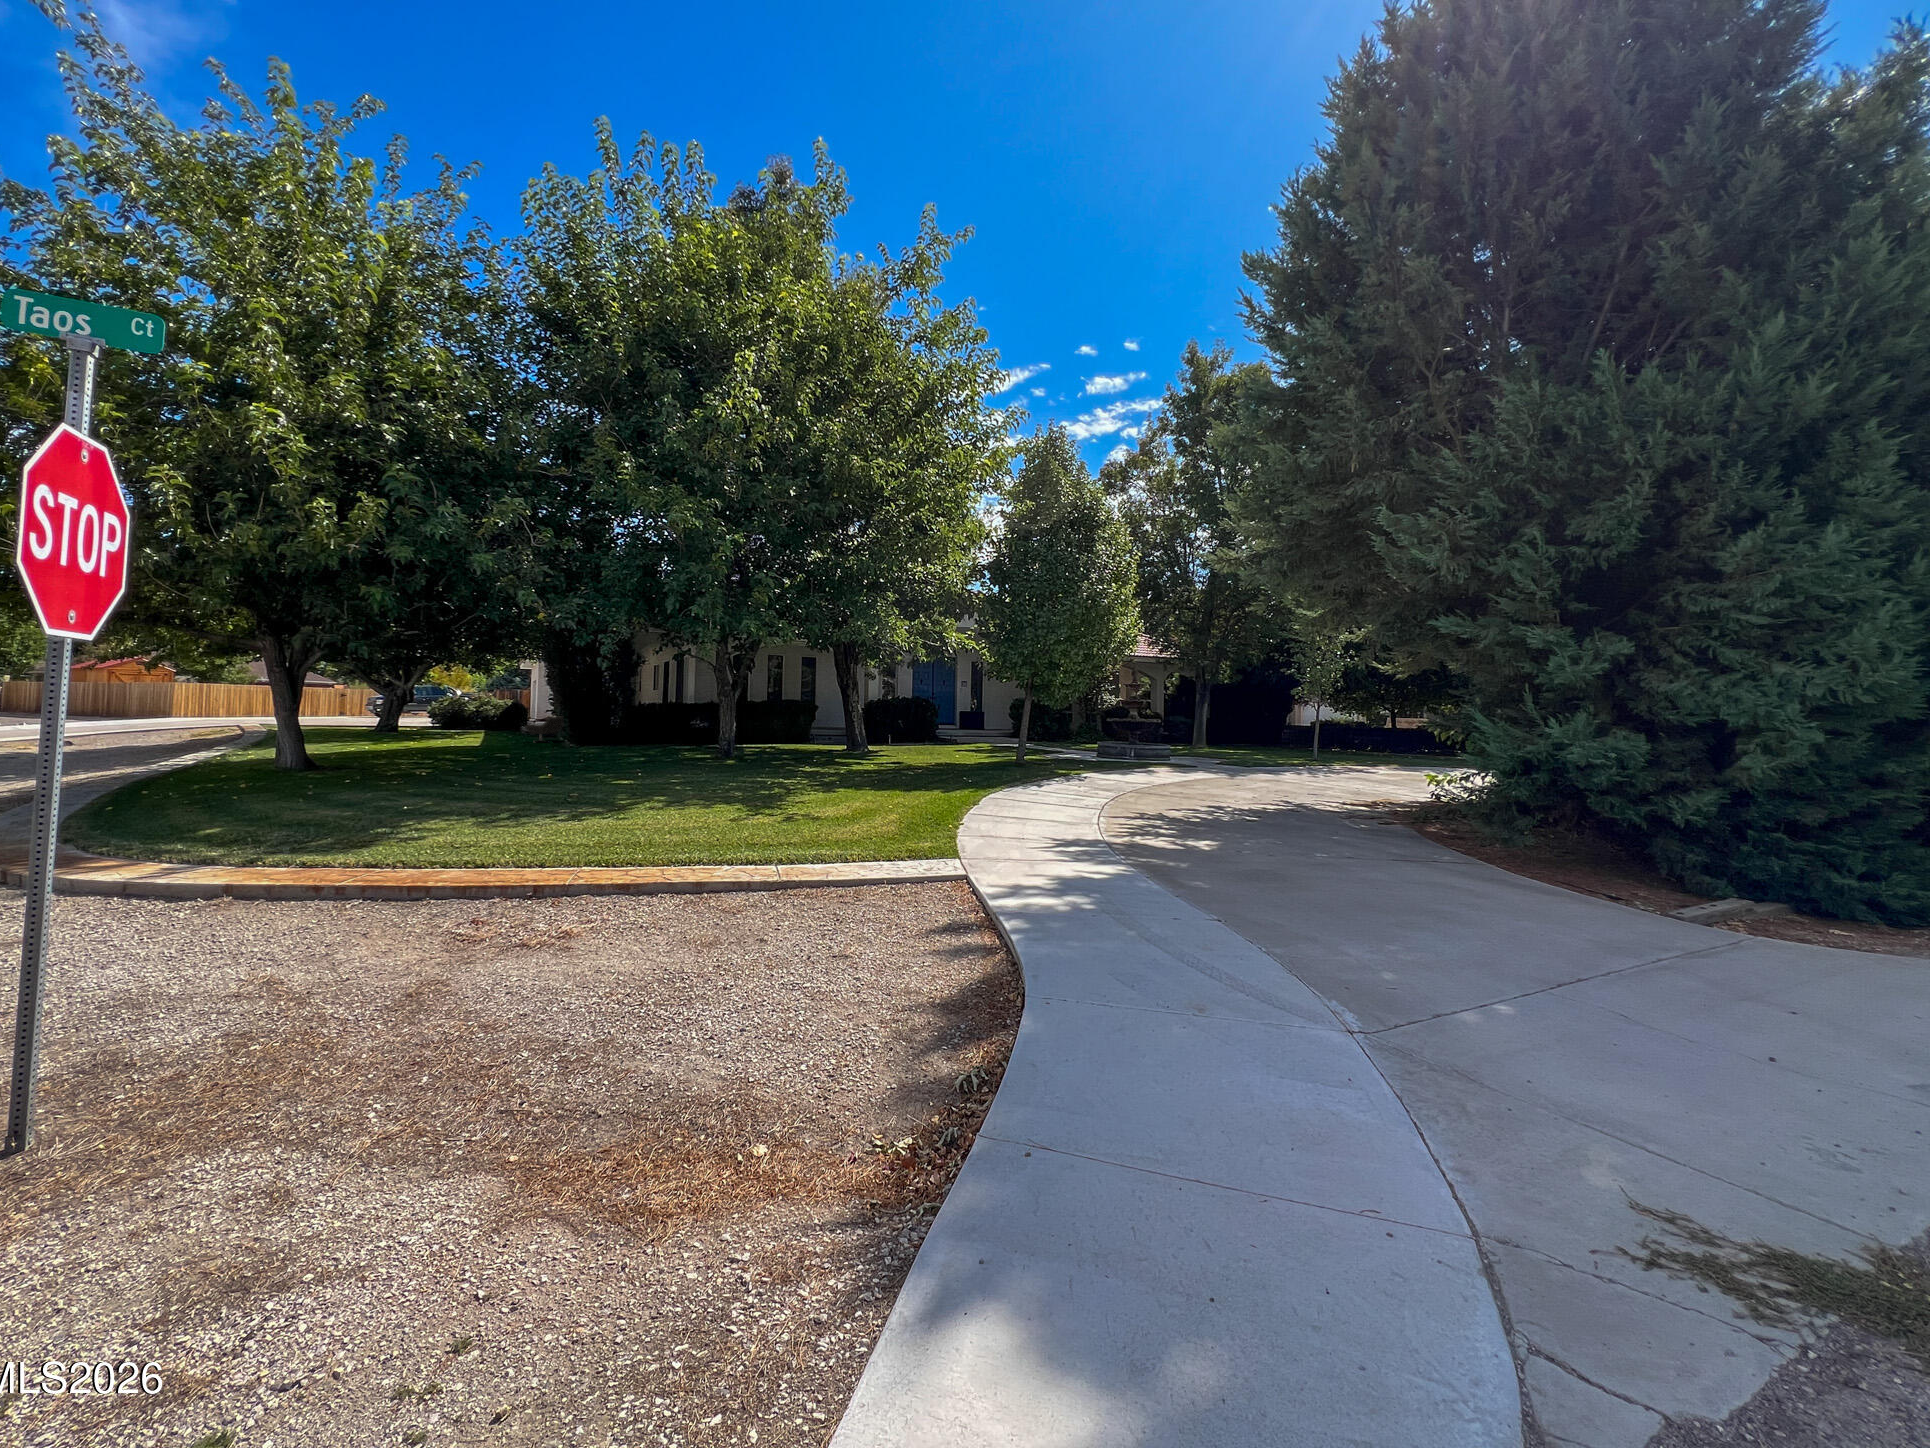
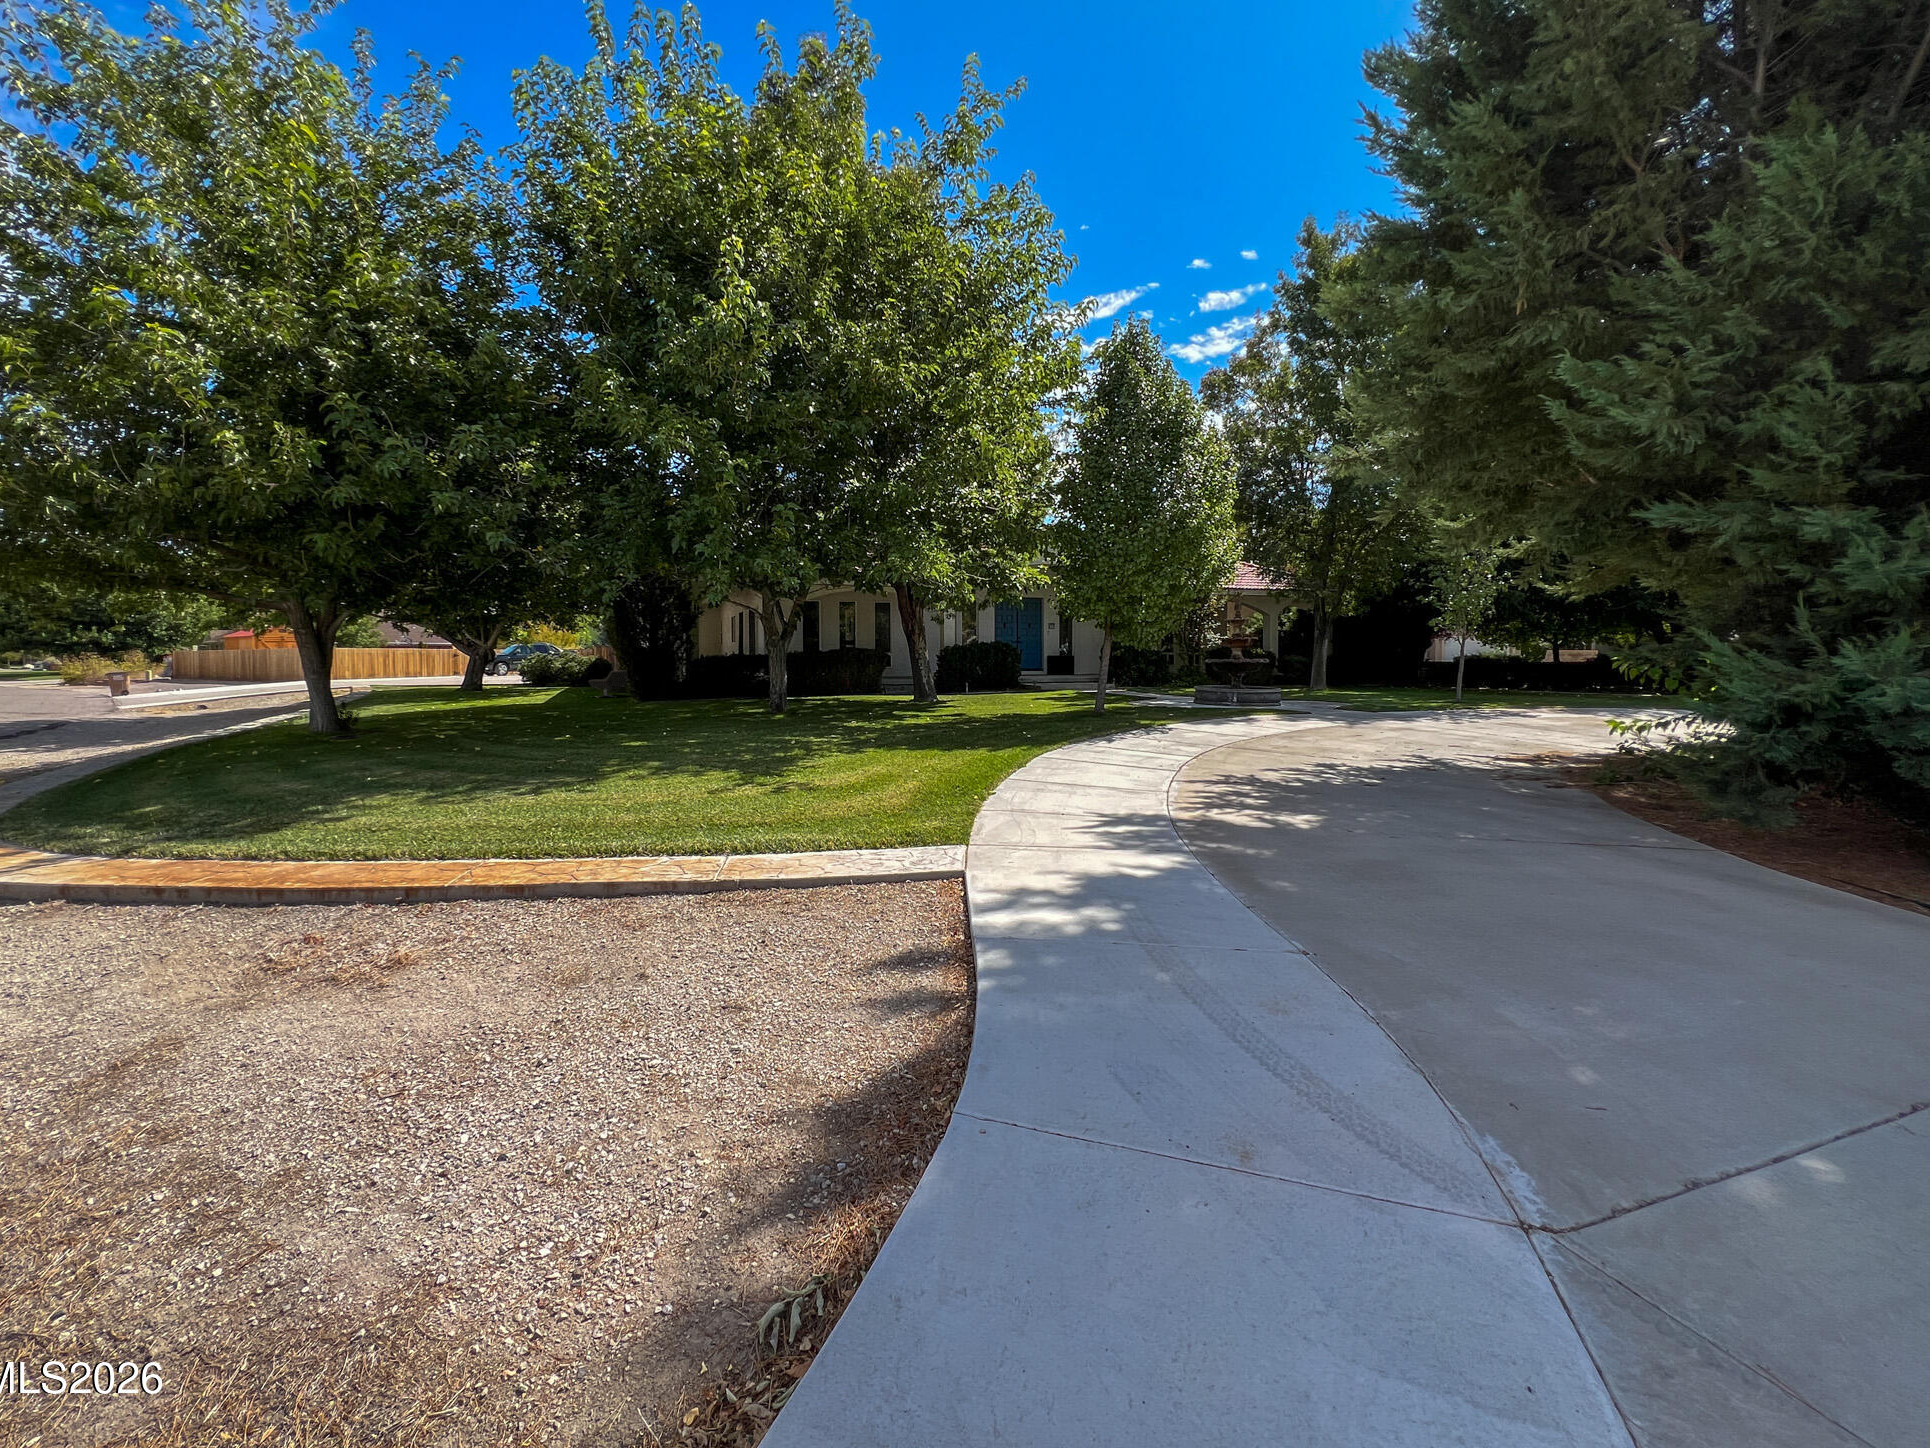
potted tree: none [302,735,335,776] -> present [332,701,360,739]

